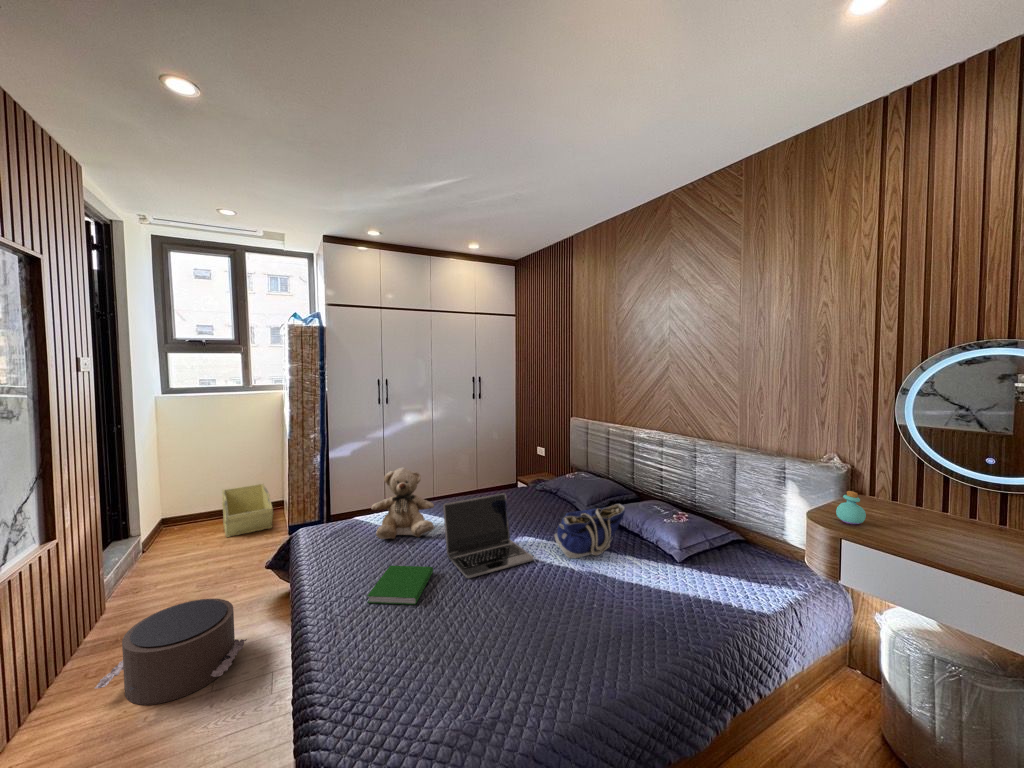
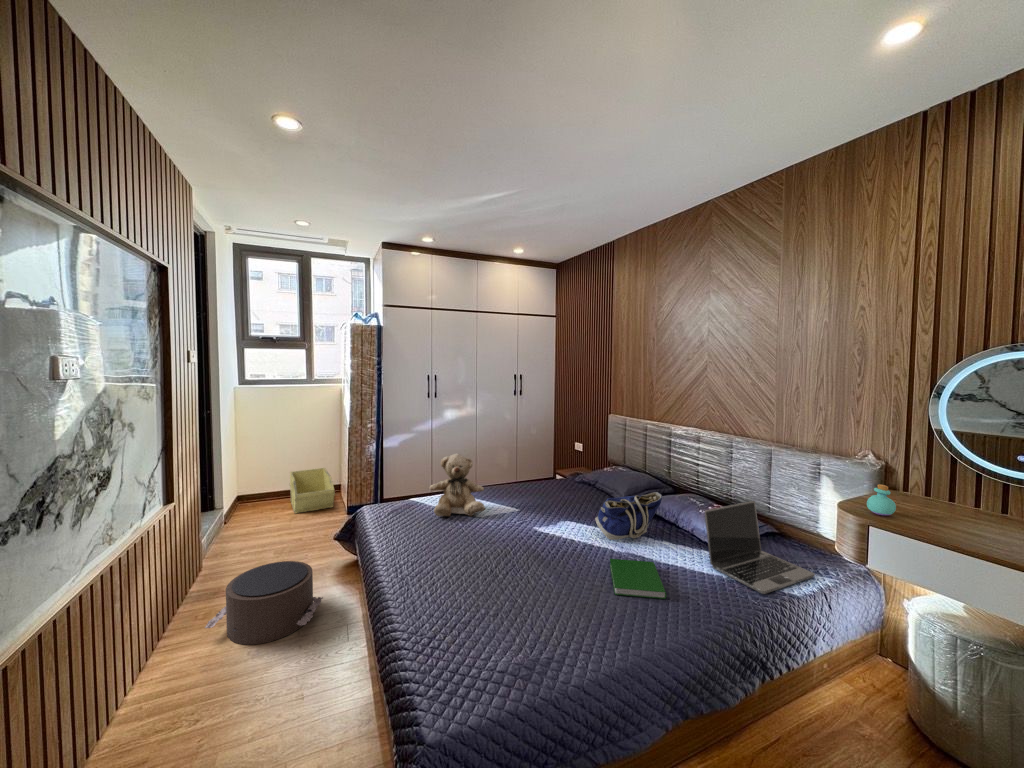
laptop: present [443,493,534,578] -> present [705,501,815,594]
hardcover book: present [367,566,433,605] -> present [610,559,667,599]

